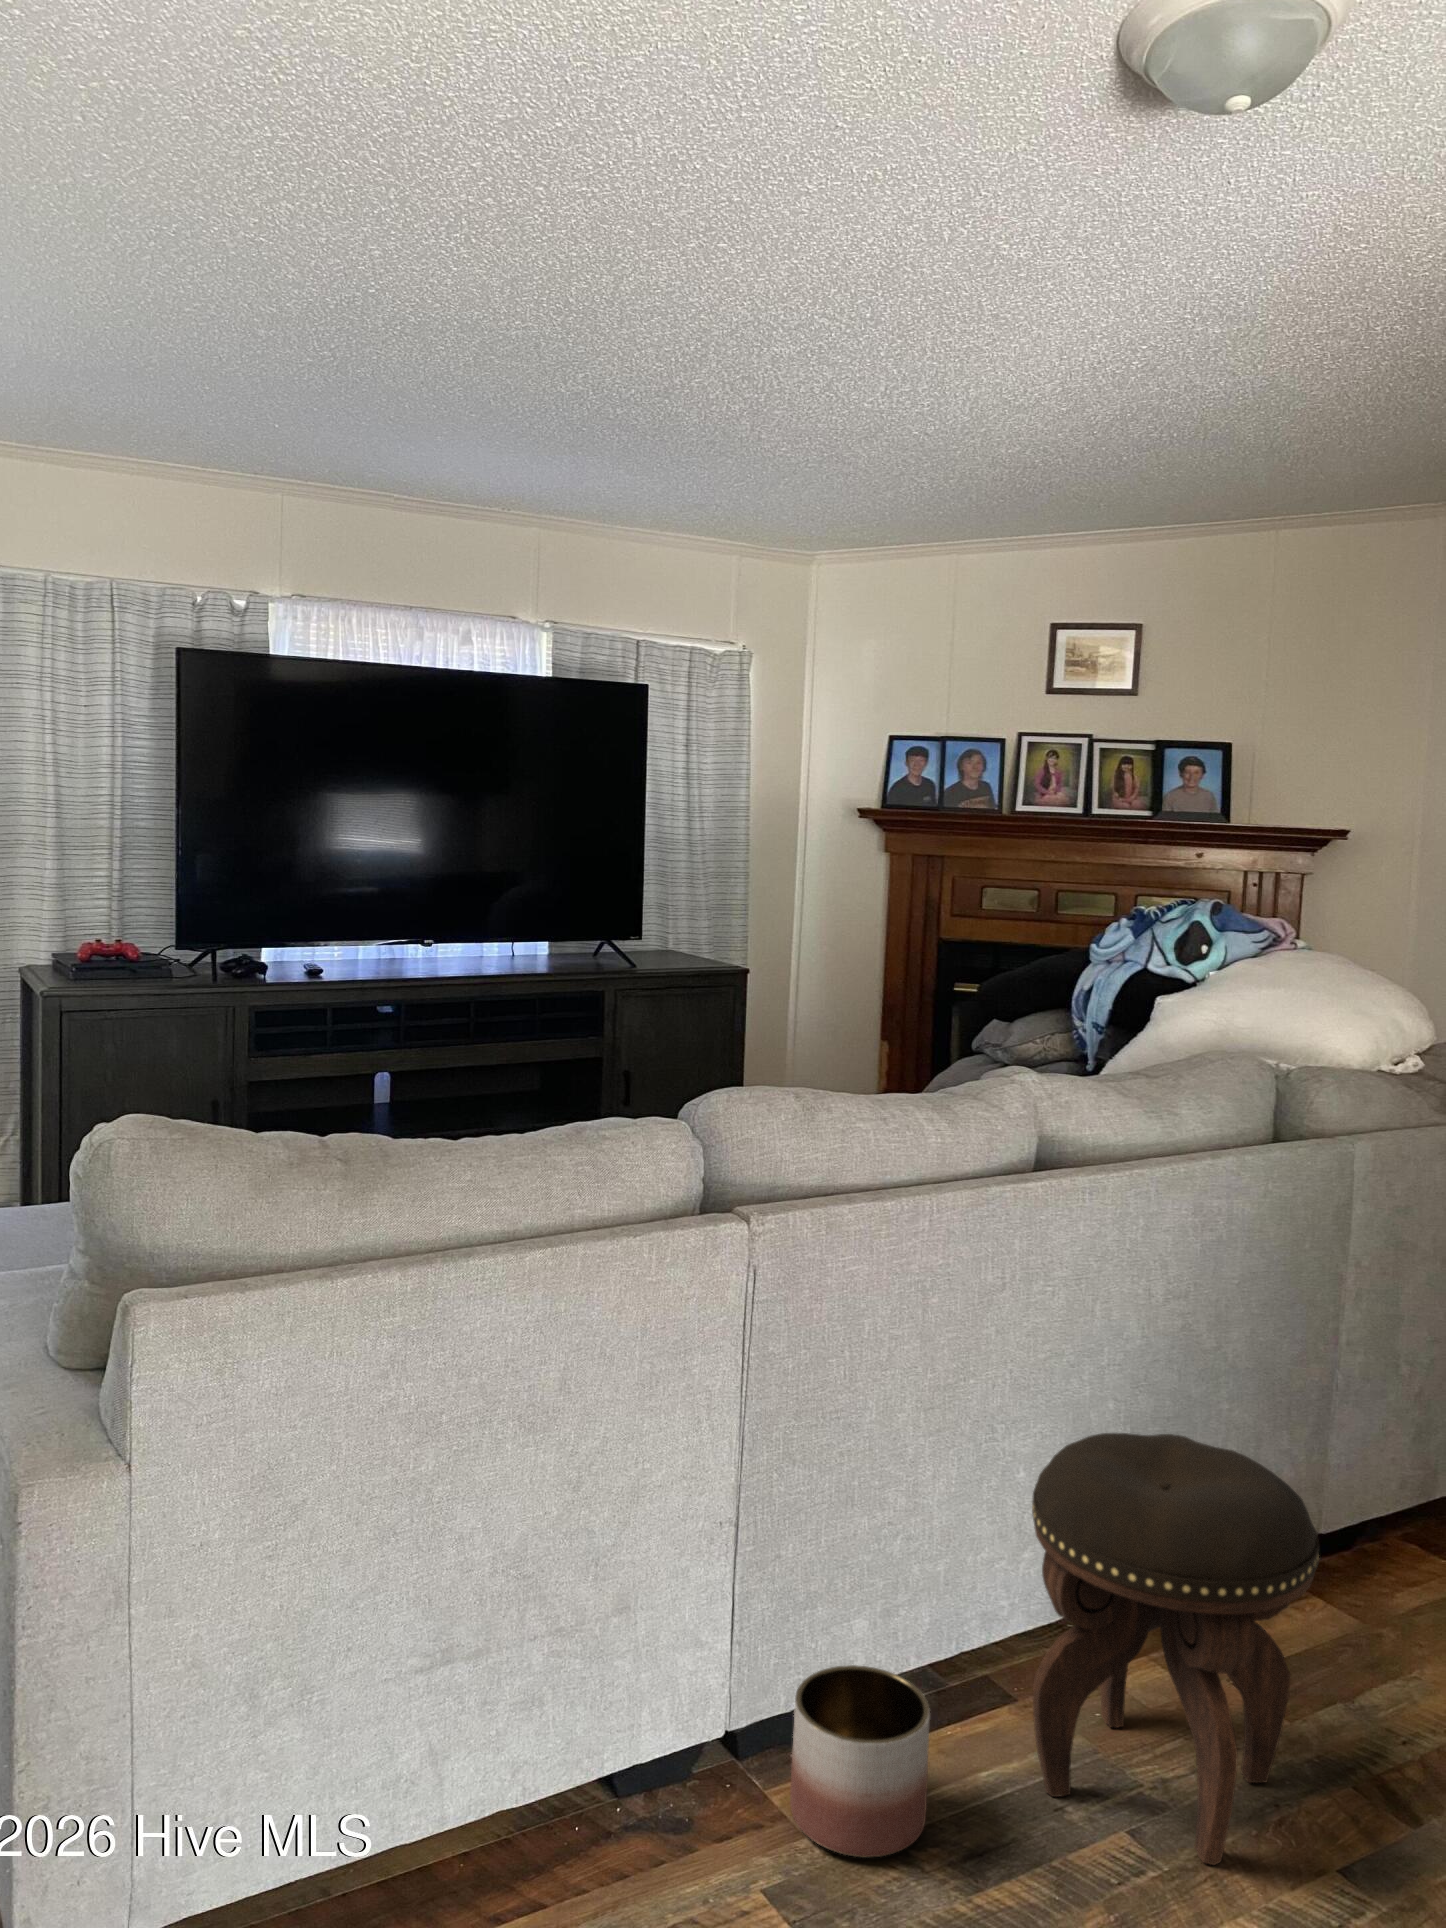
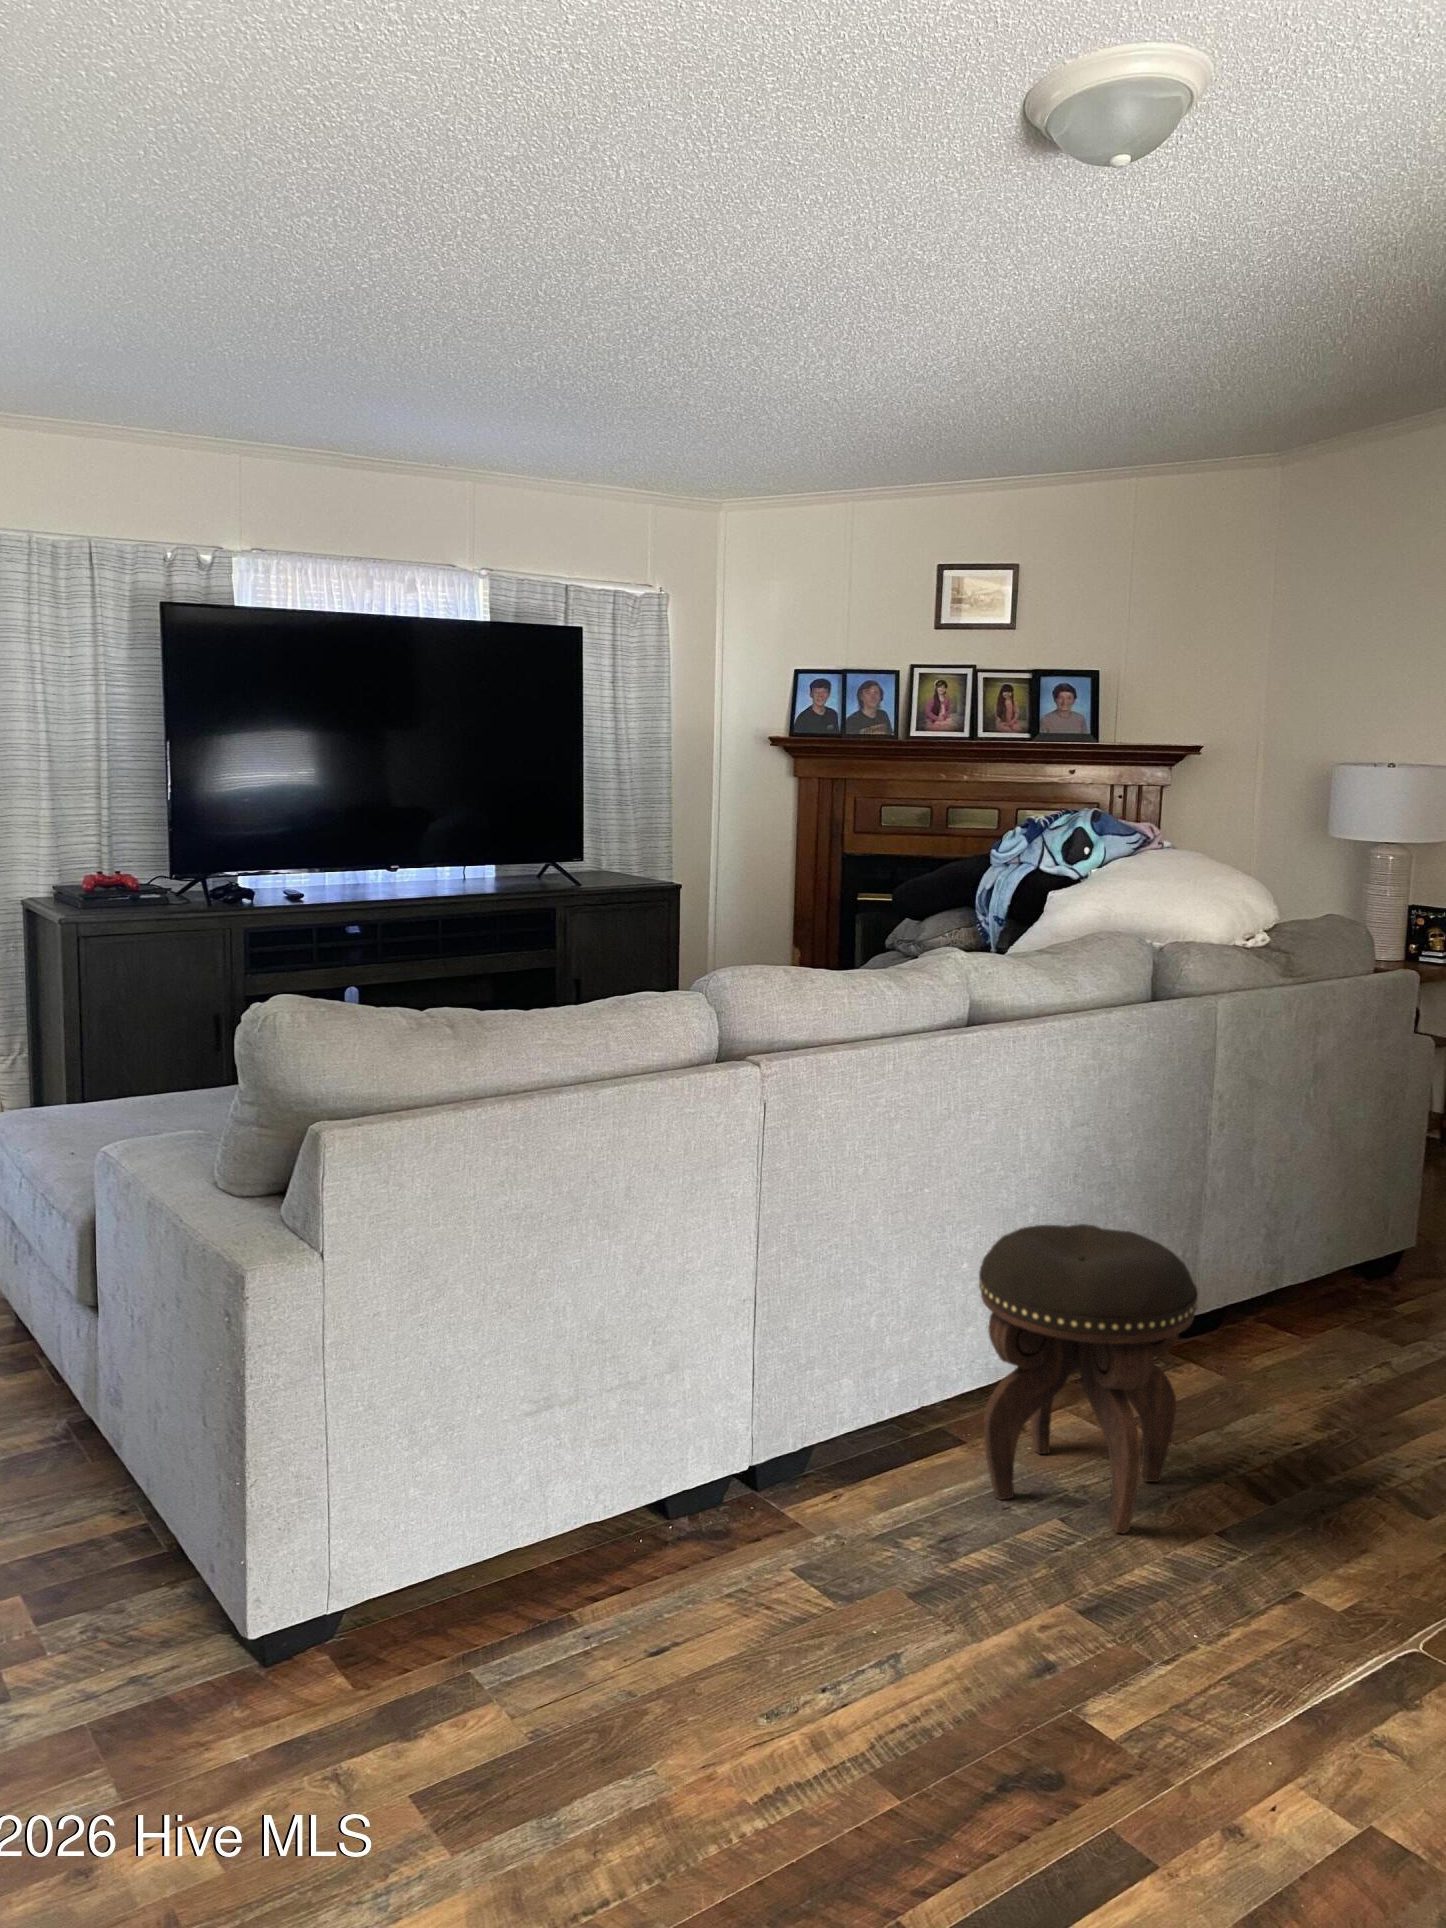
planter: present [790,1665,930,1858] -> none [803,1411,909,1545]

